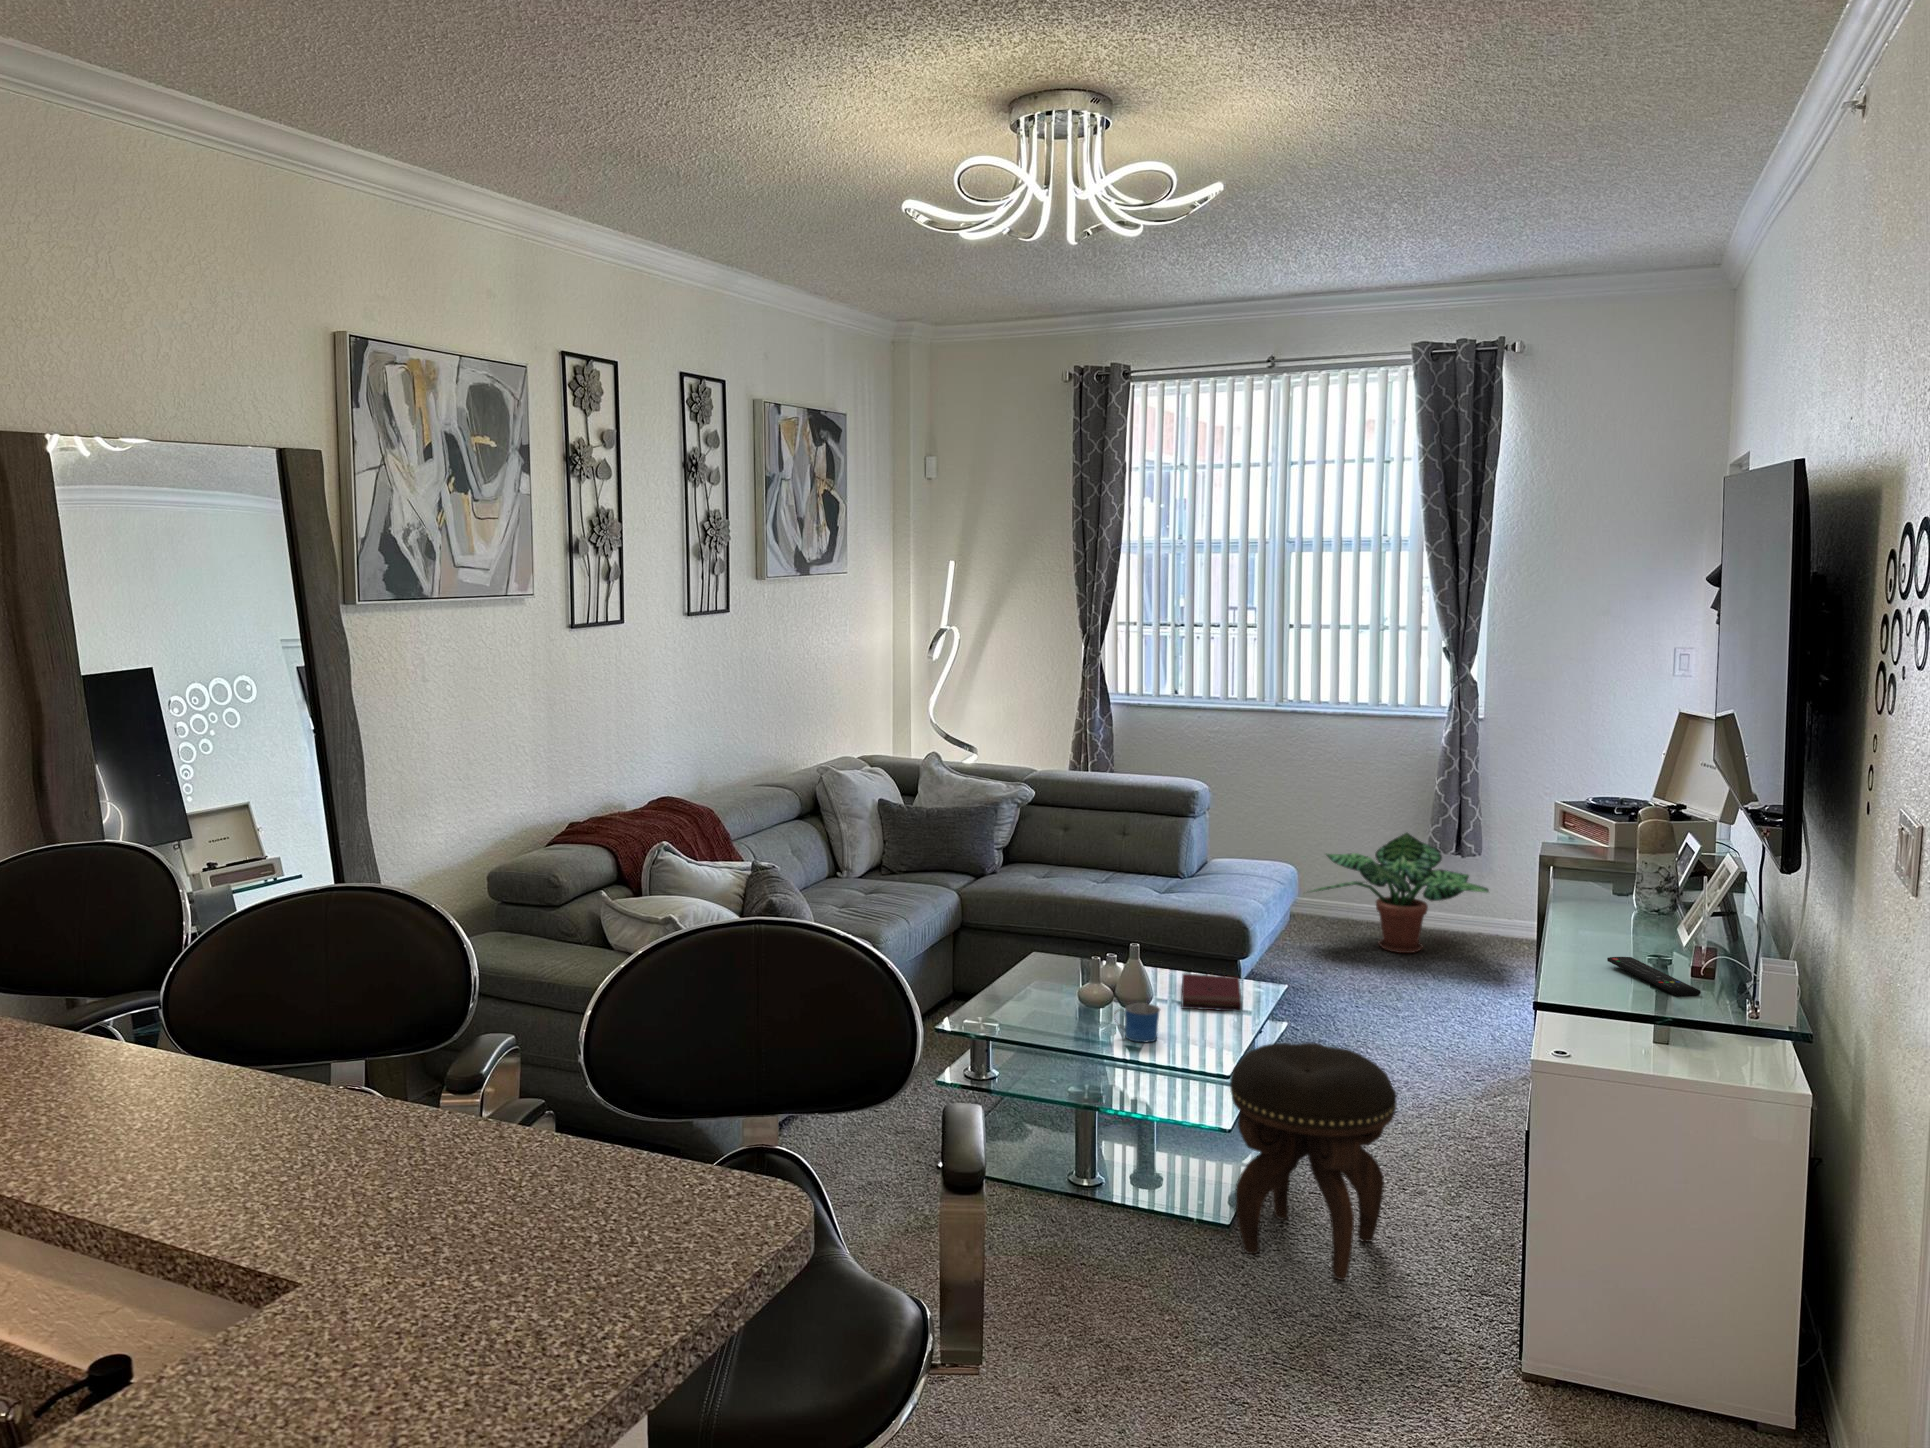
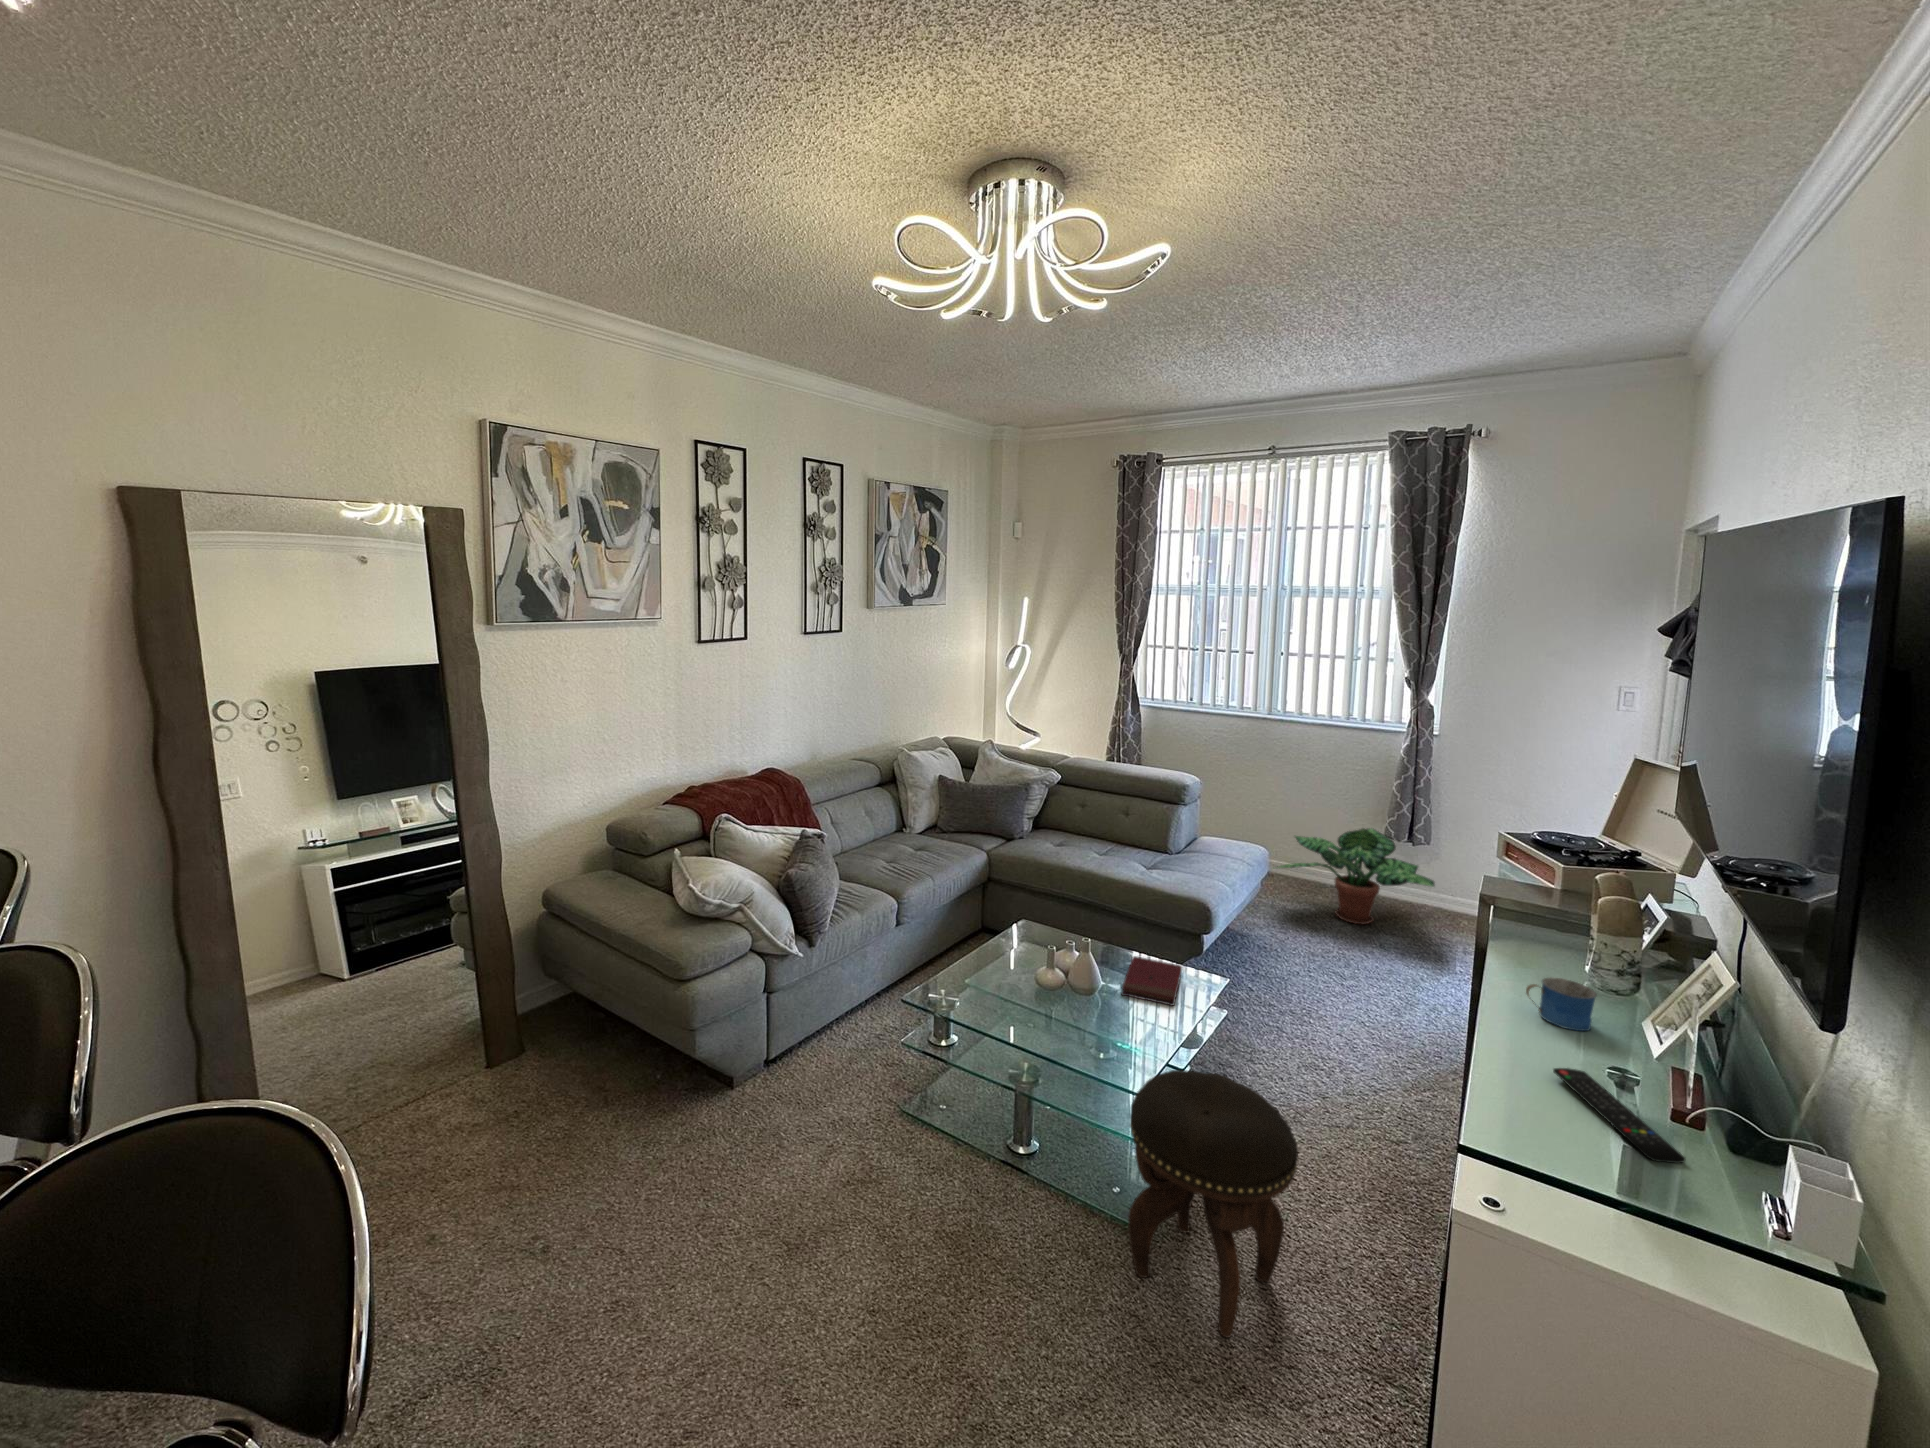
mug: present [1115,1003,1160,1042] -> present [1526,978,1597,1031]

